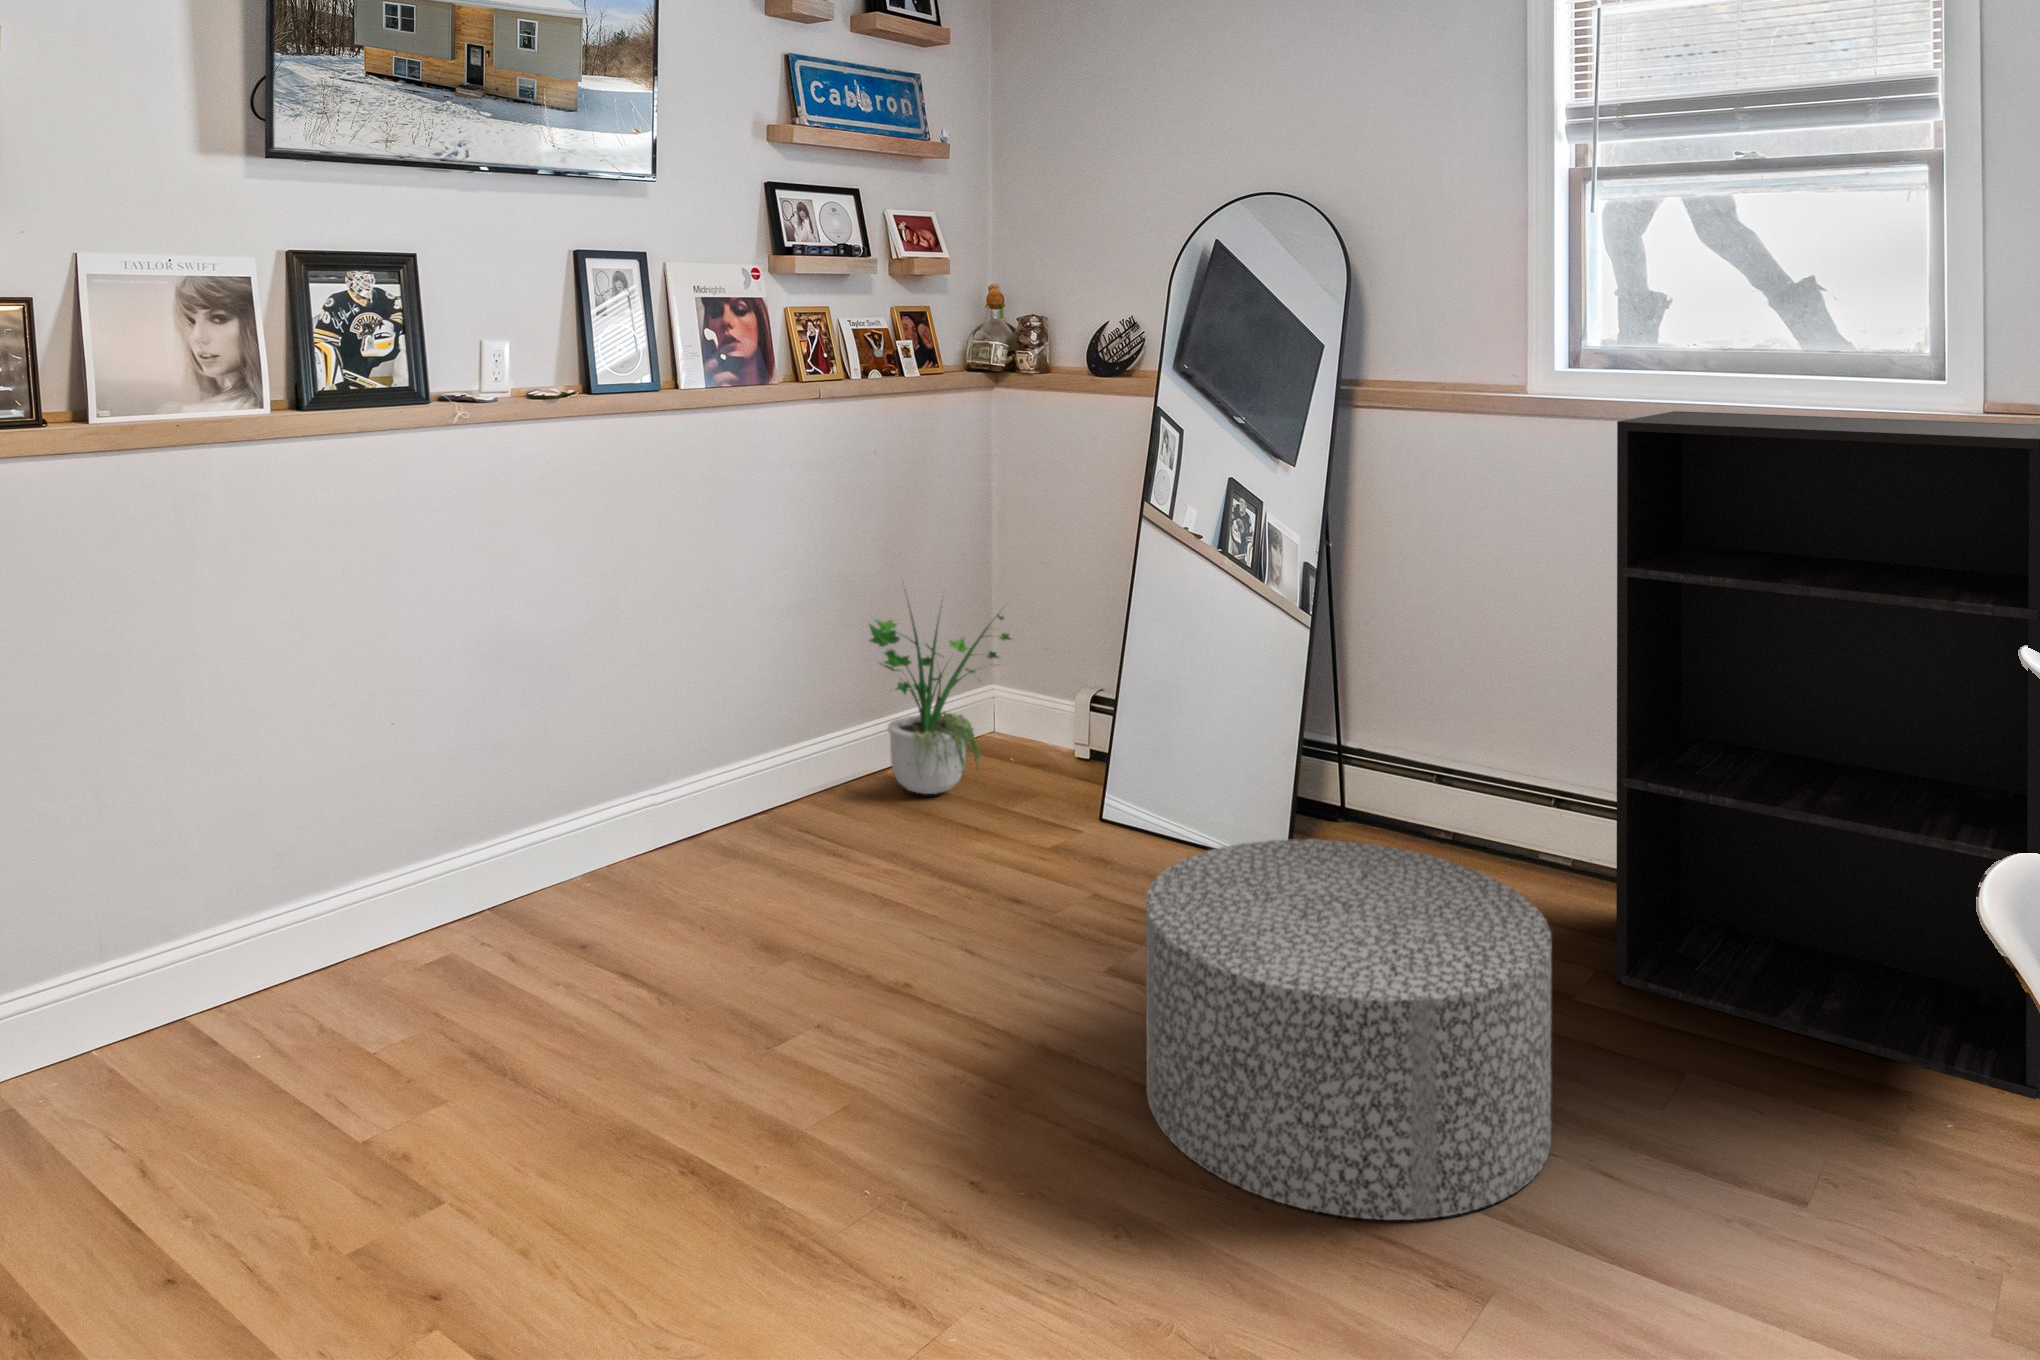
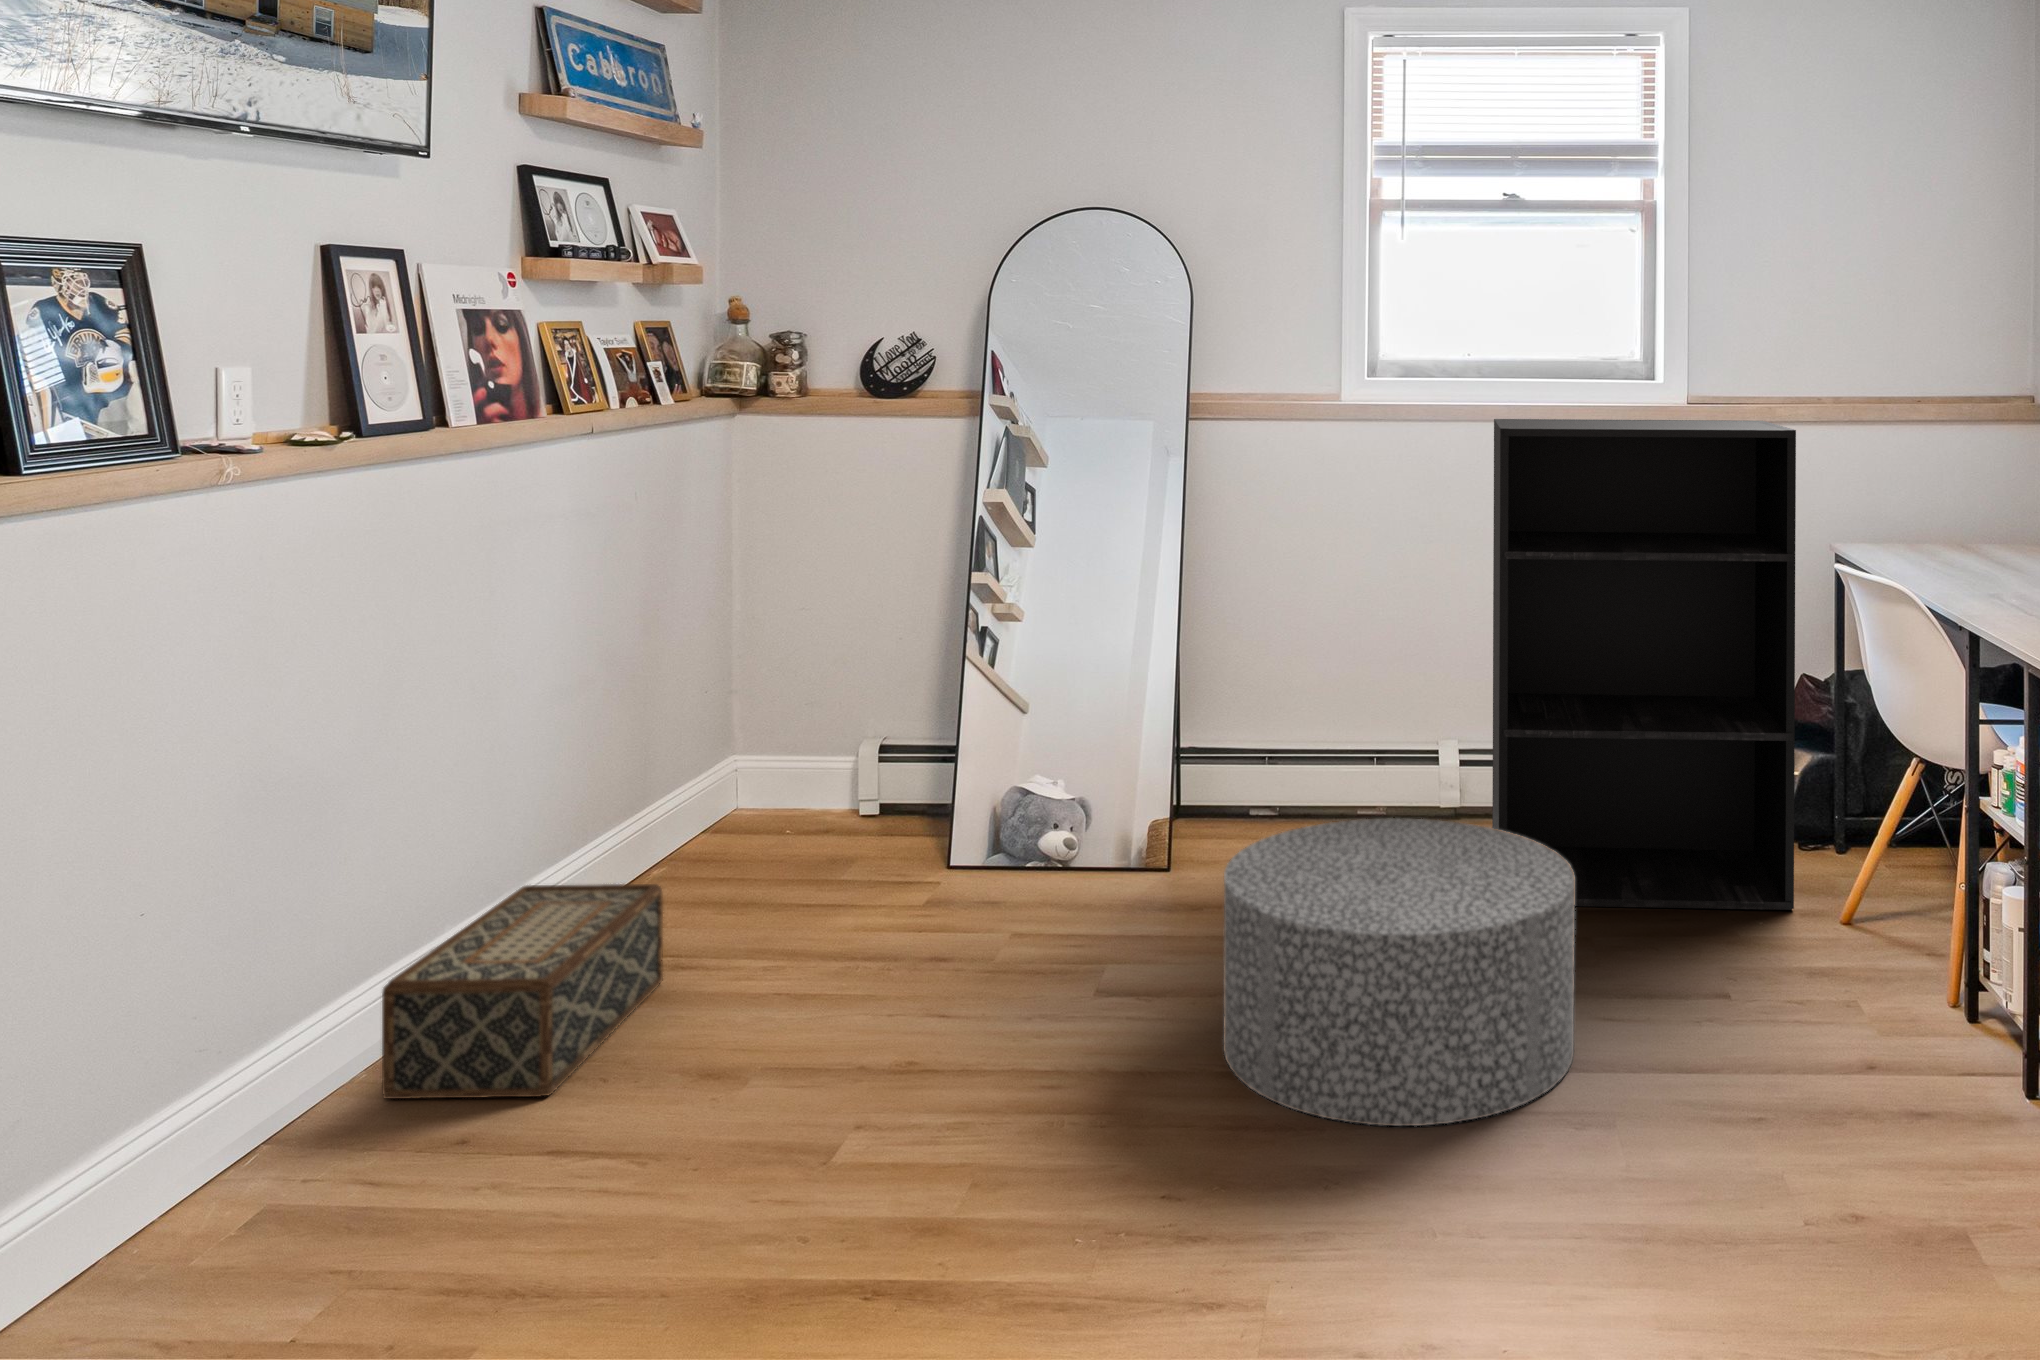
potted plant: present [869,606,1011,794] -> none [641,637,804,894]
woven basket: none [569,754,811,923] -> present [382,884,663,1099]

